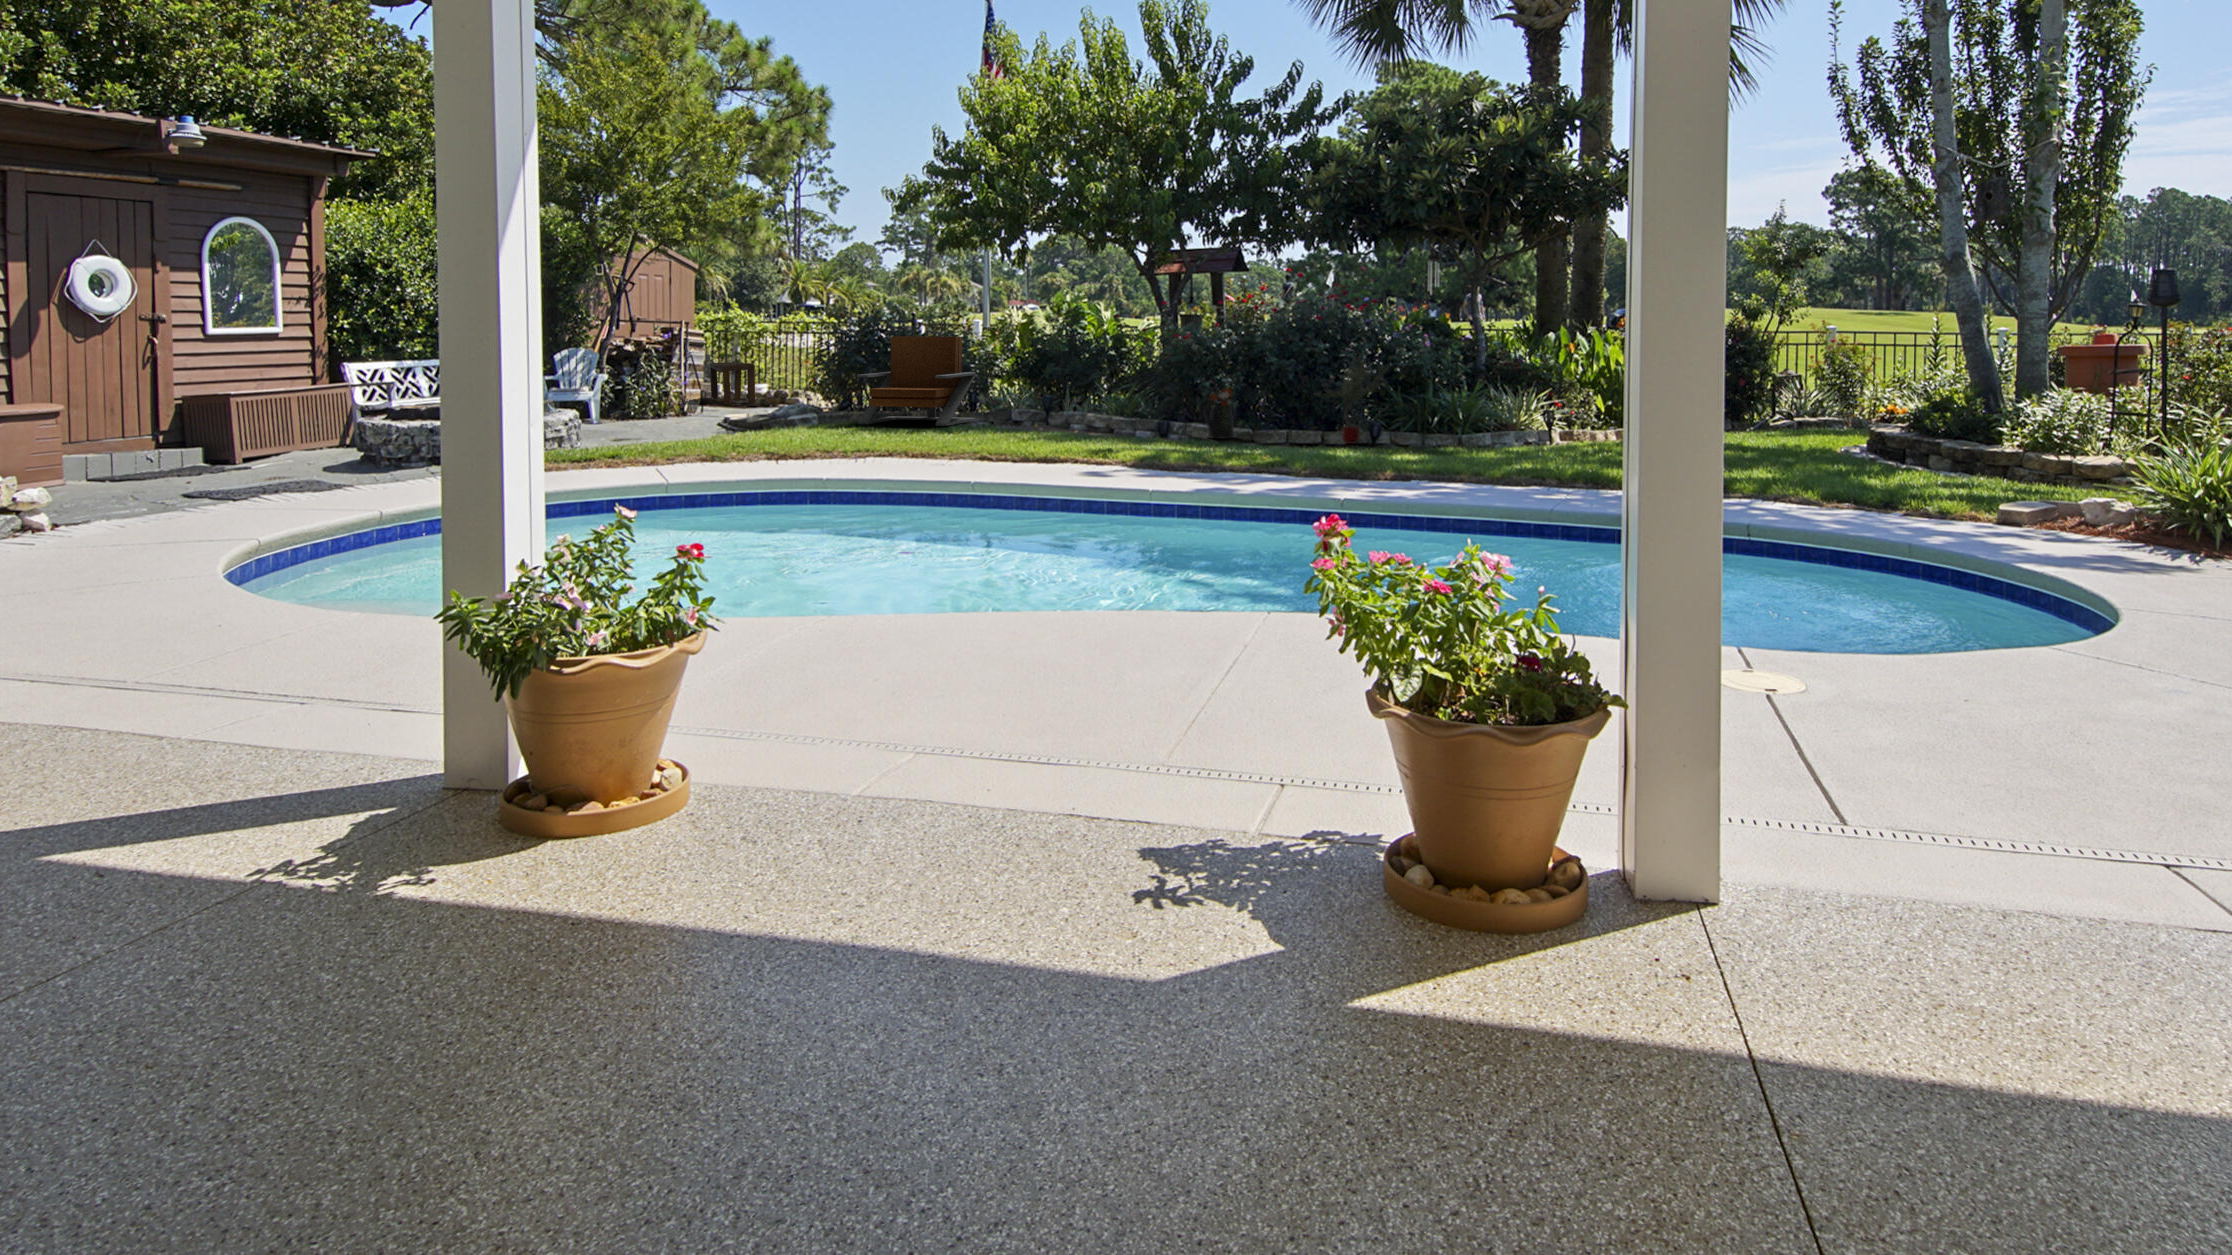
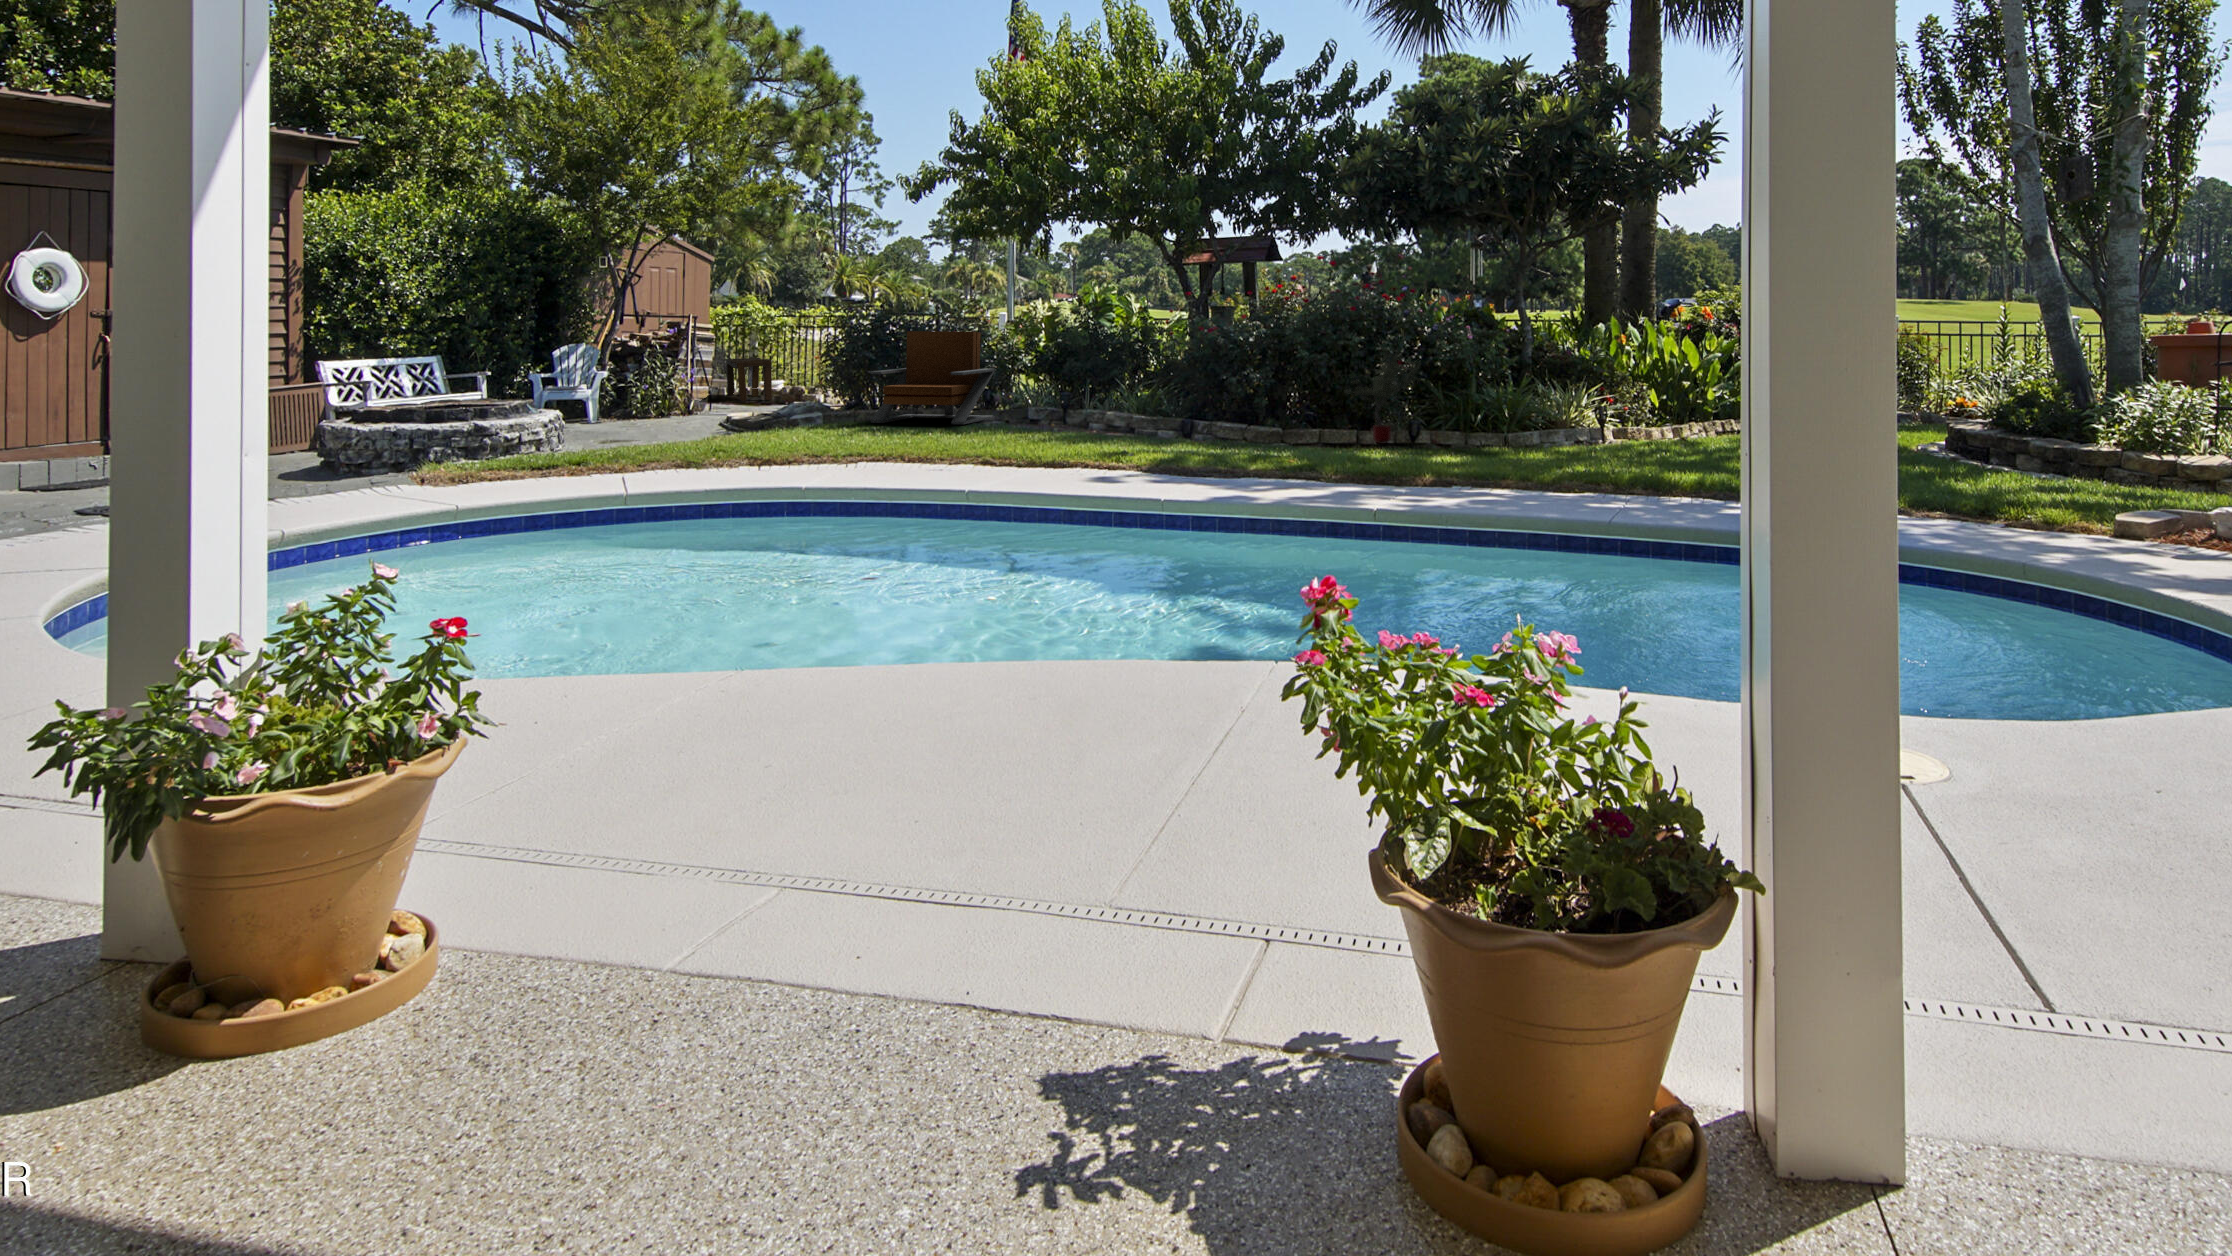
watering can: present [1203,389,1235,439] -> none [1228,385,1263,438]

